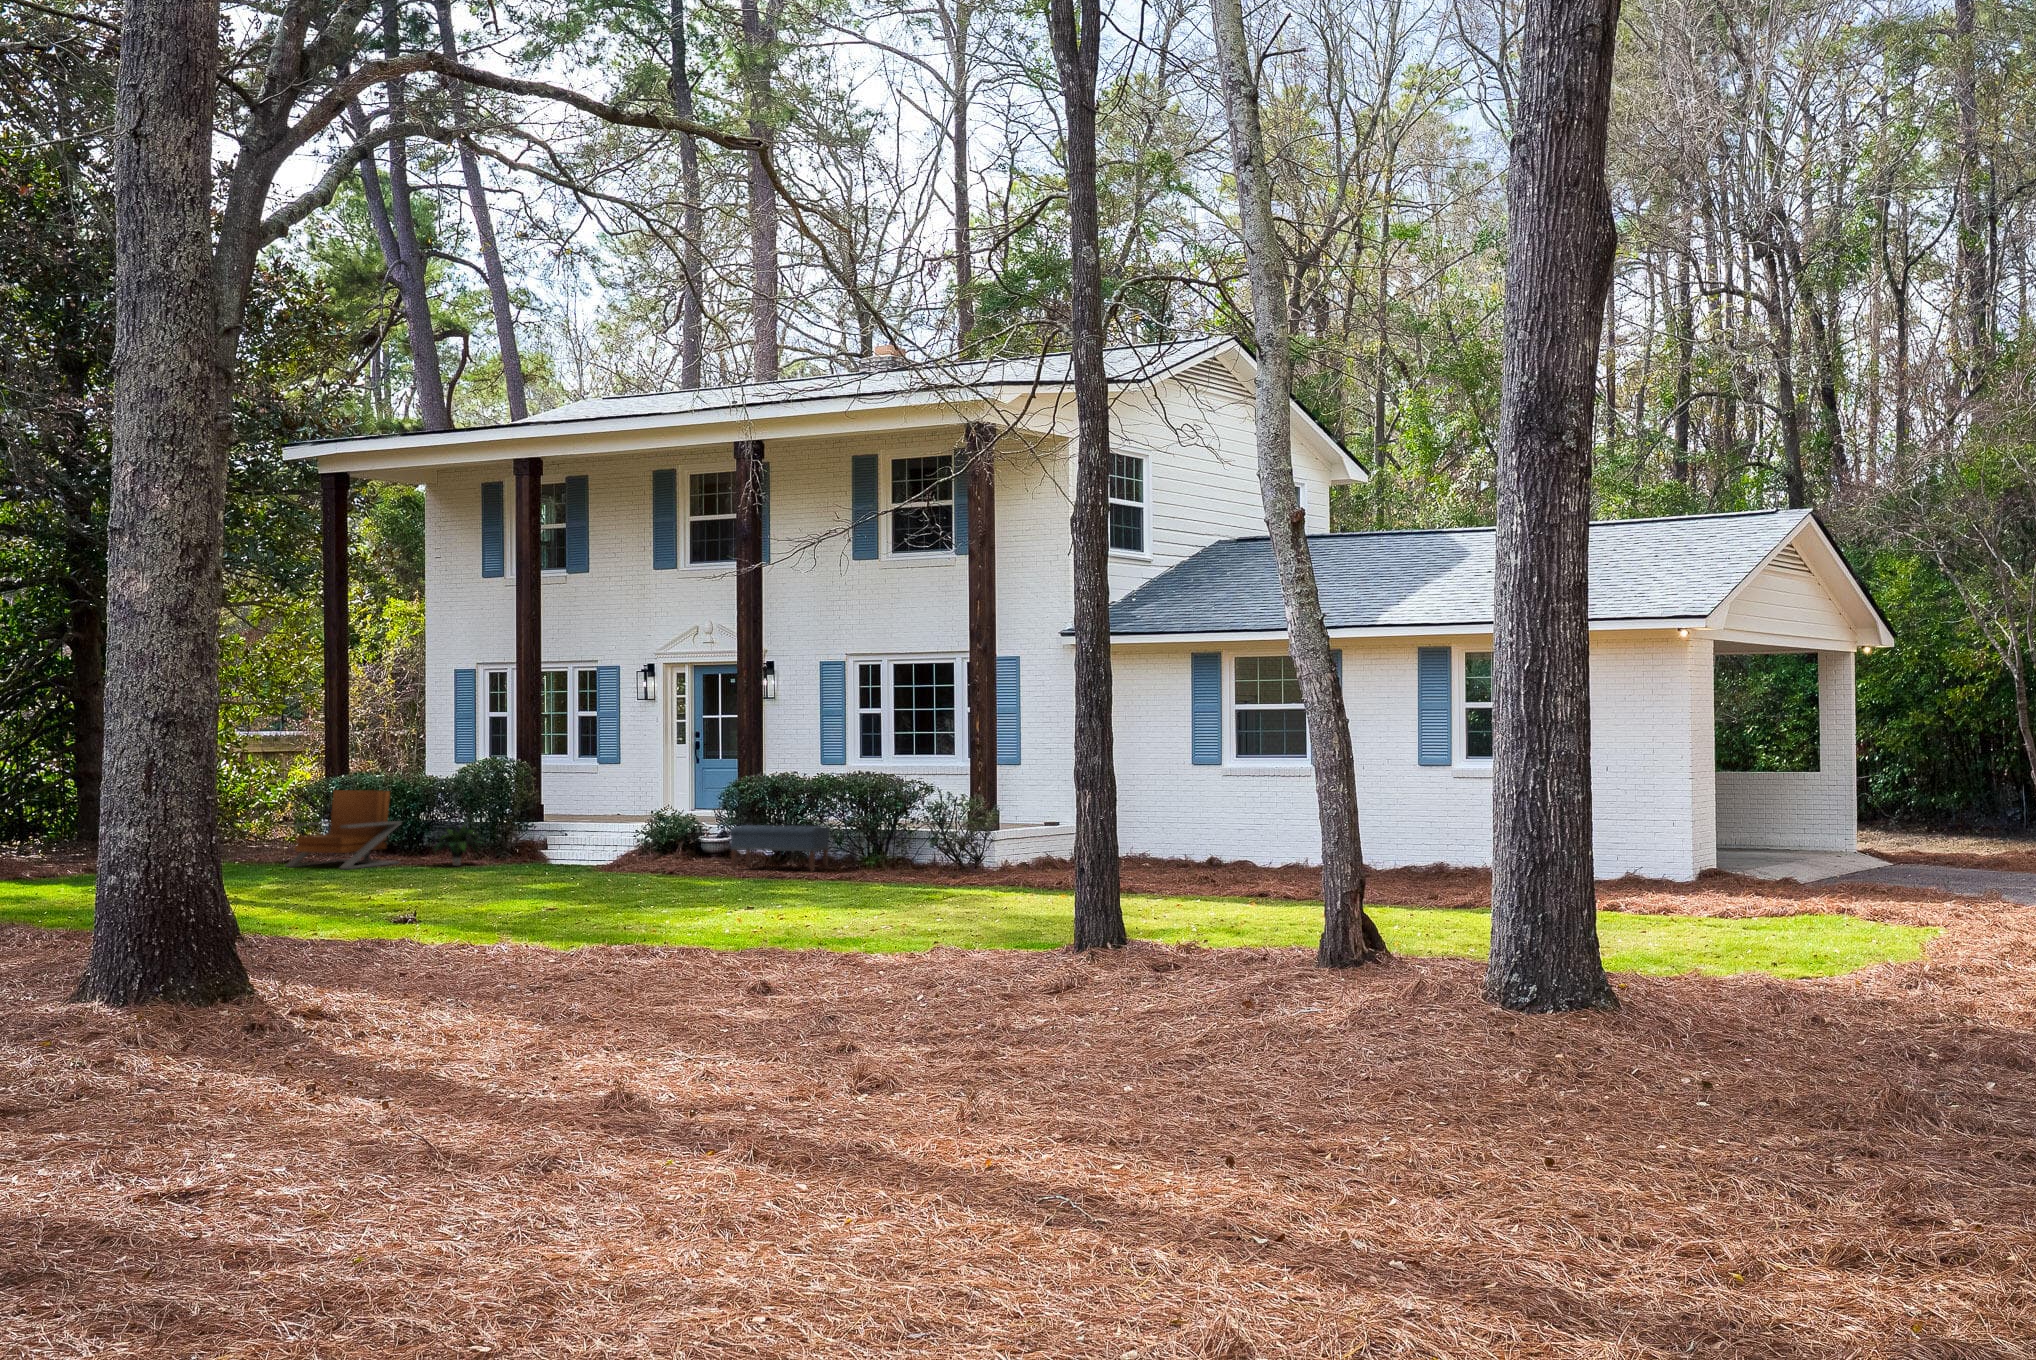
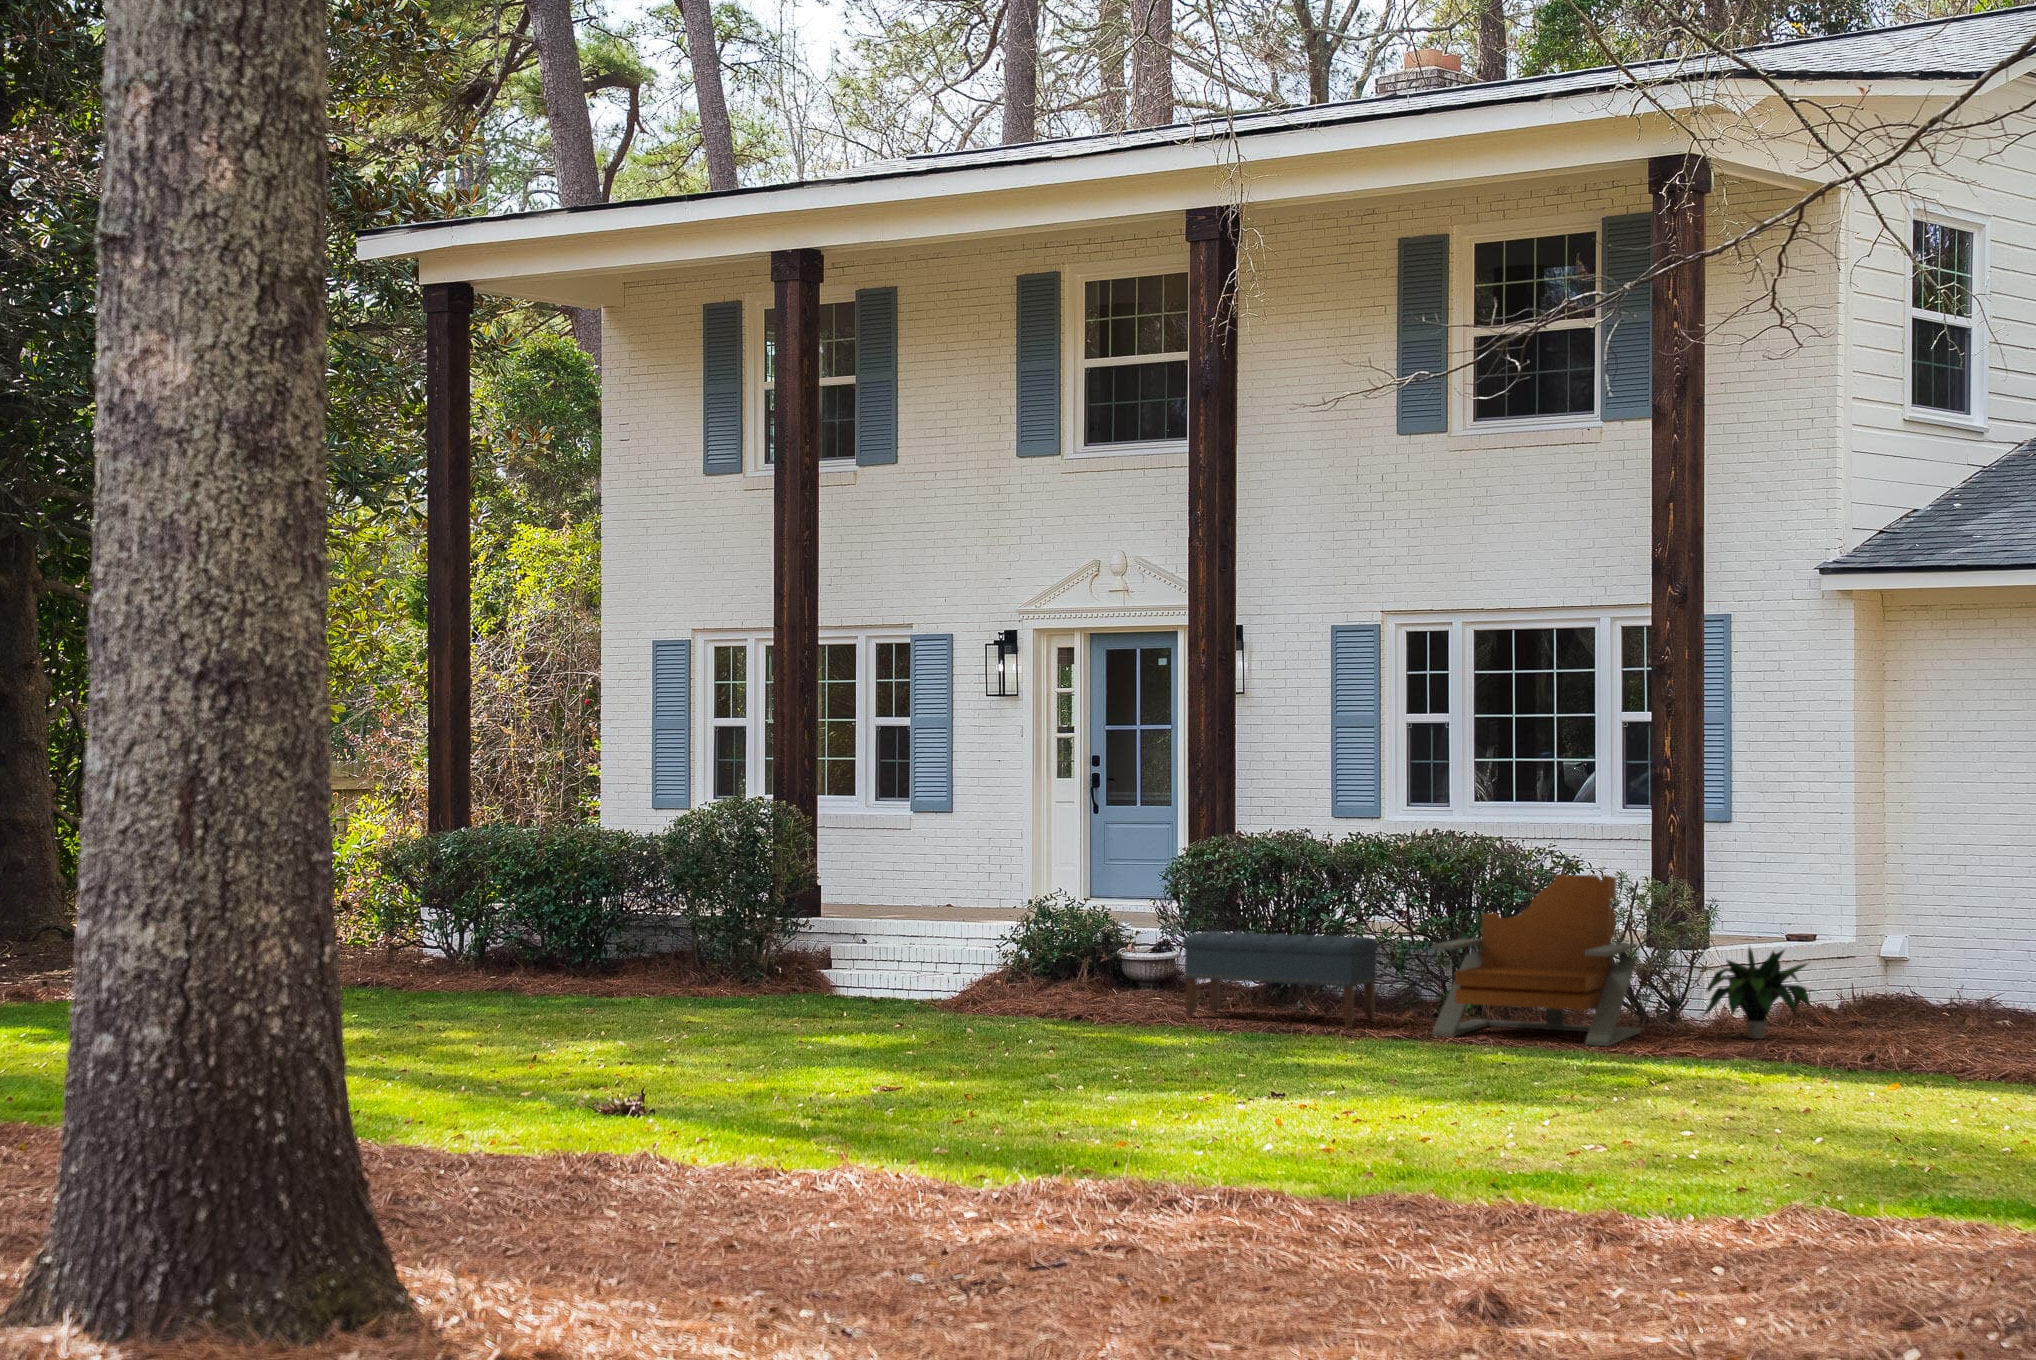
lounge chair: present [286,790,401,869] -> present [1432,874,1641,1046]
potted plant: present [433,824,481,866] -> present [1704,947,1818,1039]

